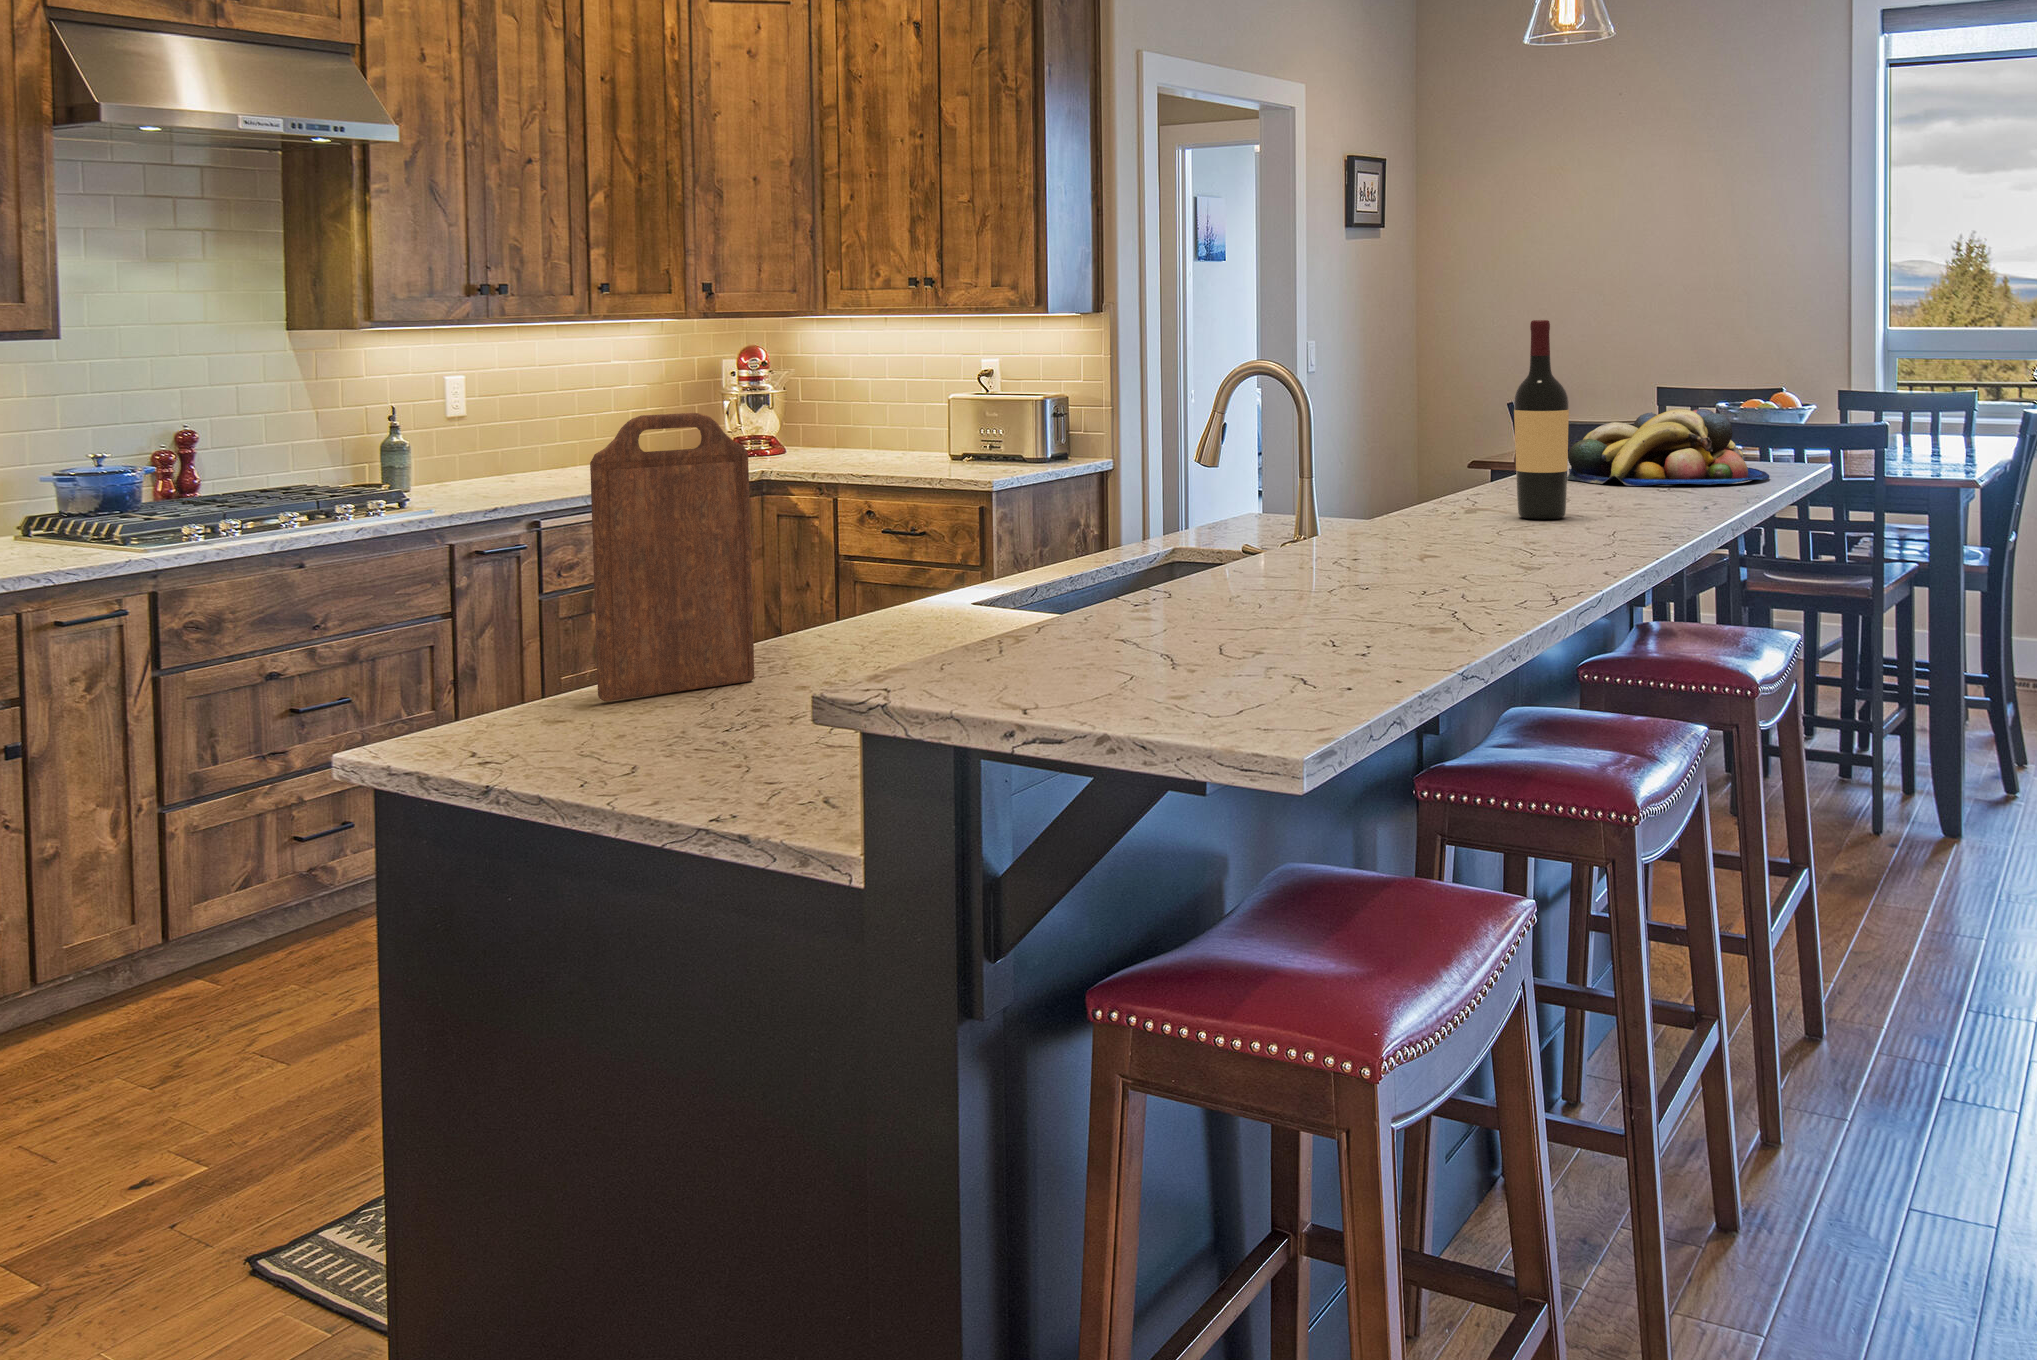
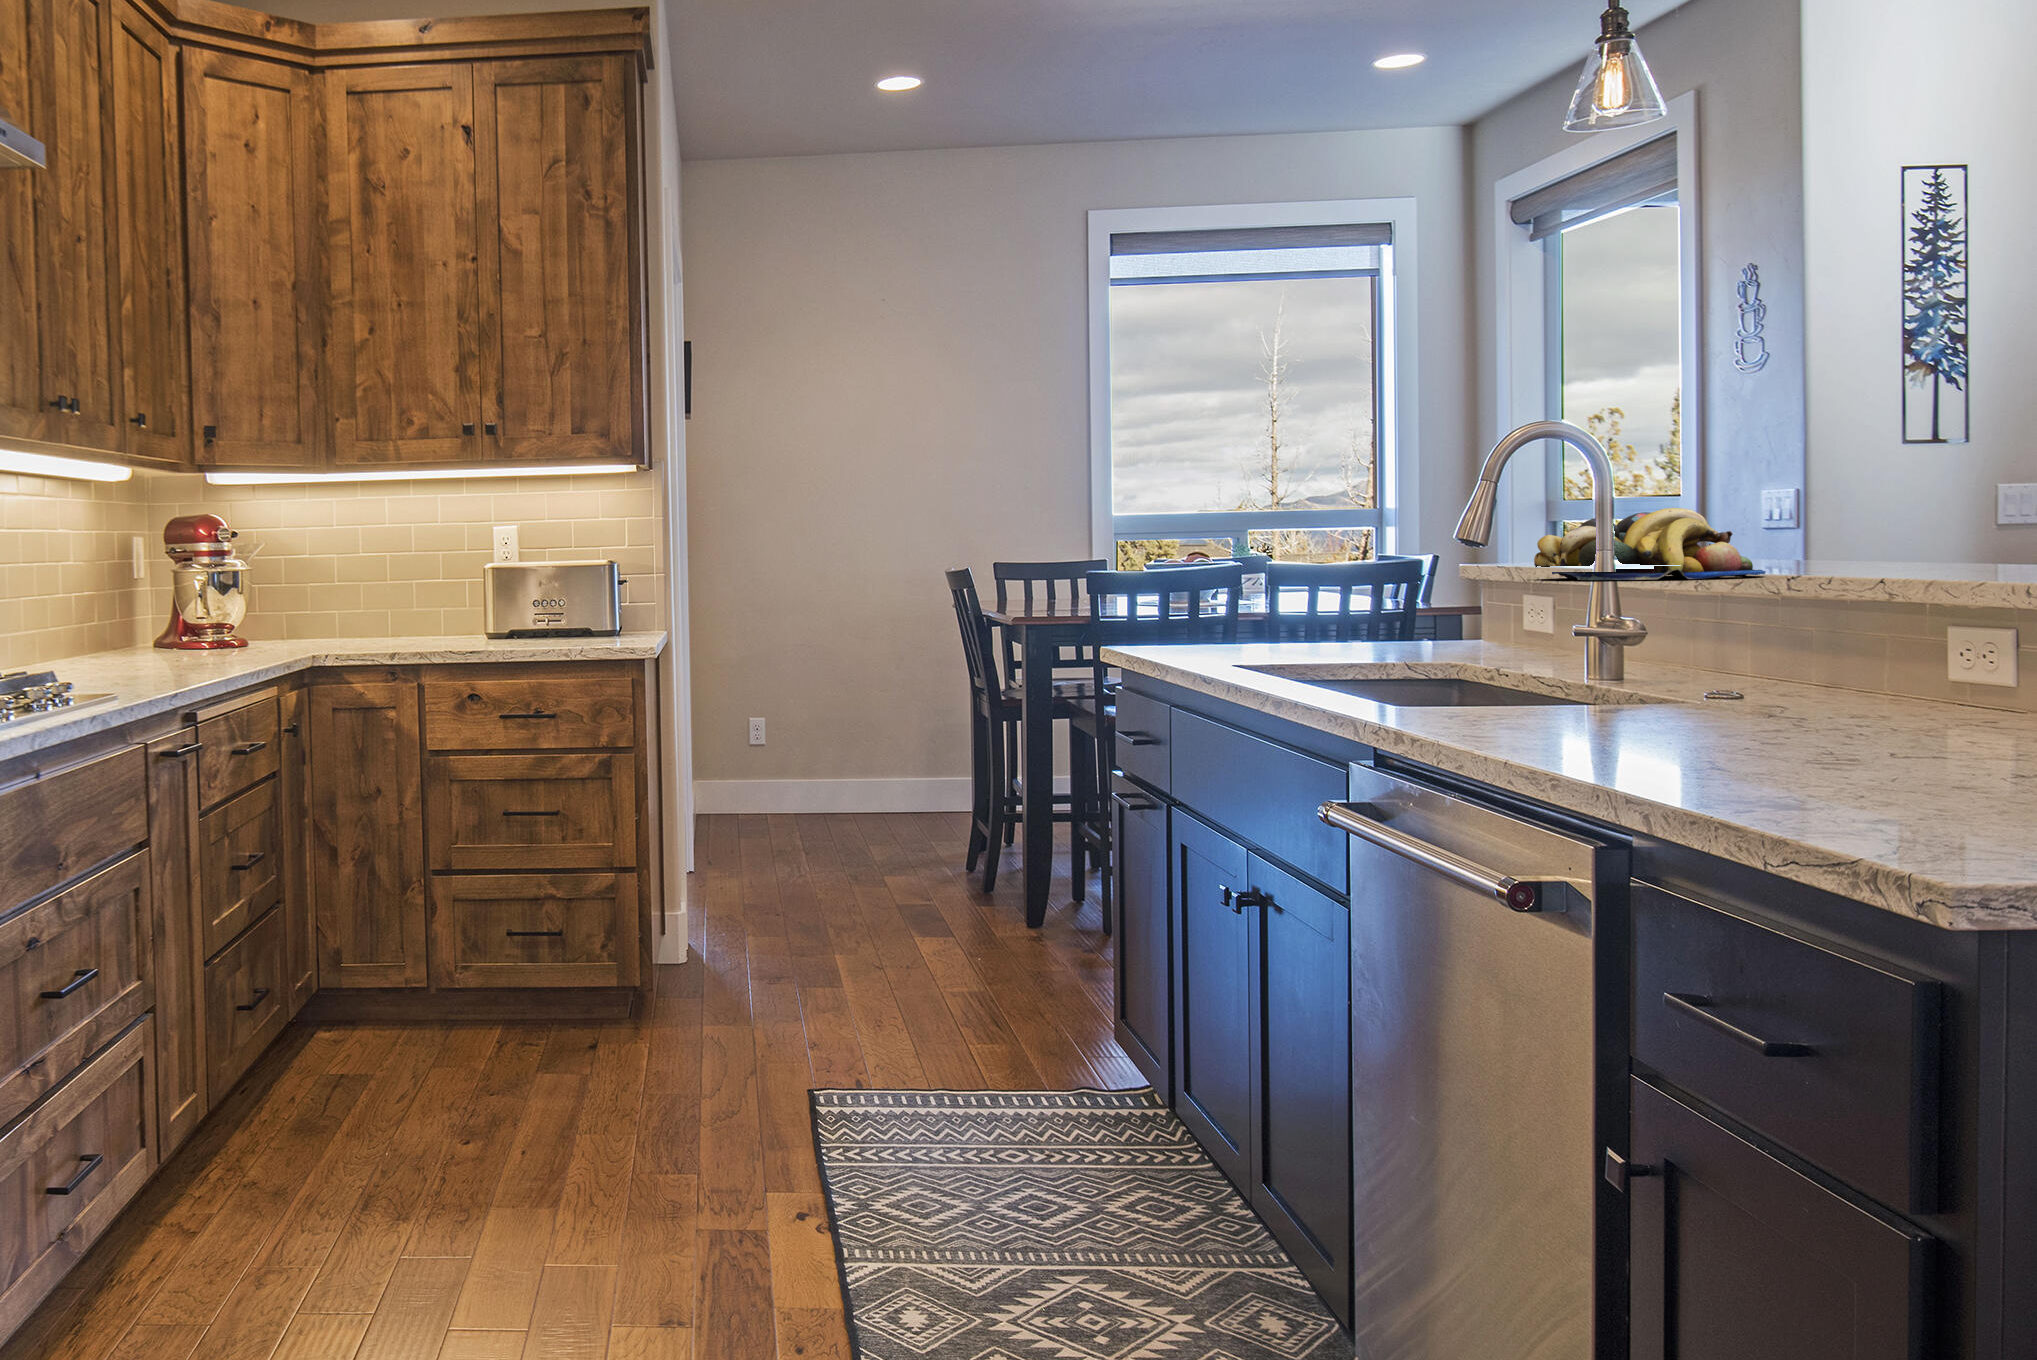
wine bottle: present [1514,320,1569,519] -> none [1869,373,1943,585]
cutting board: present [590,413,754,701] -> none [1788,374,1856,814]

